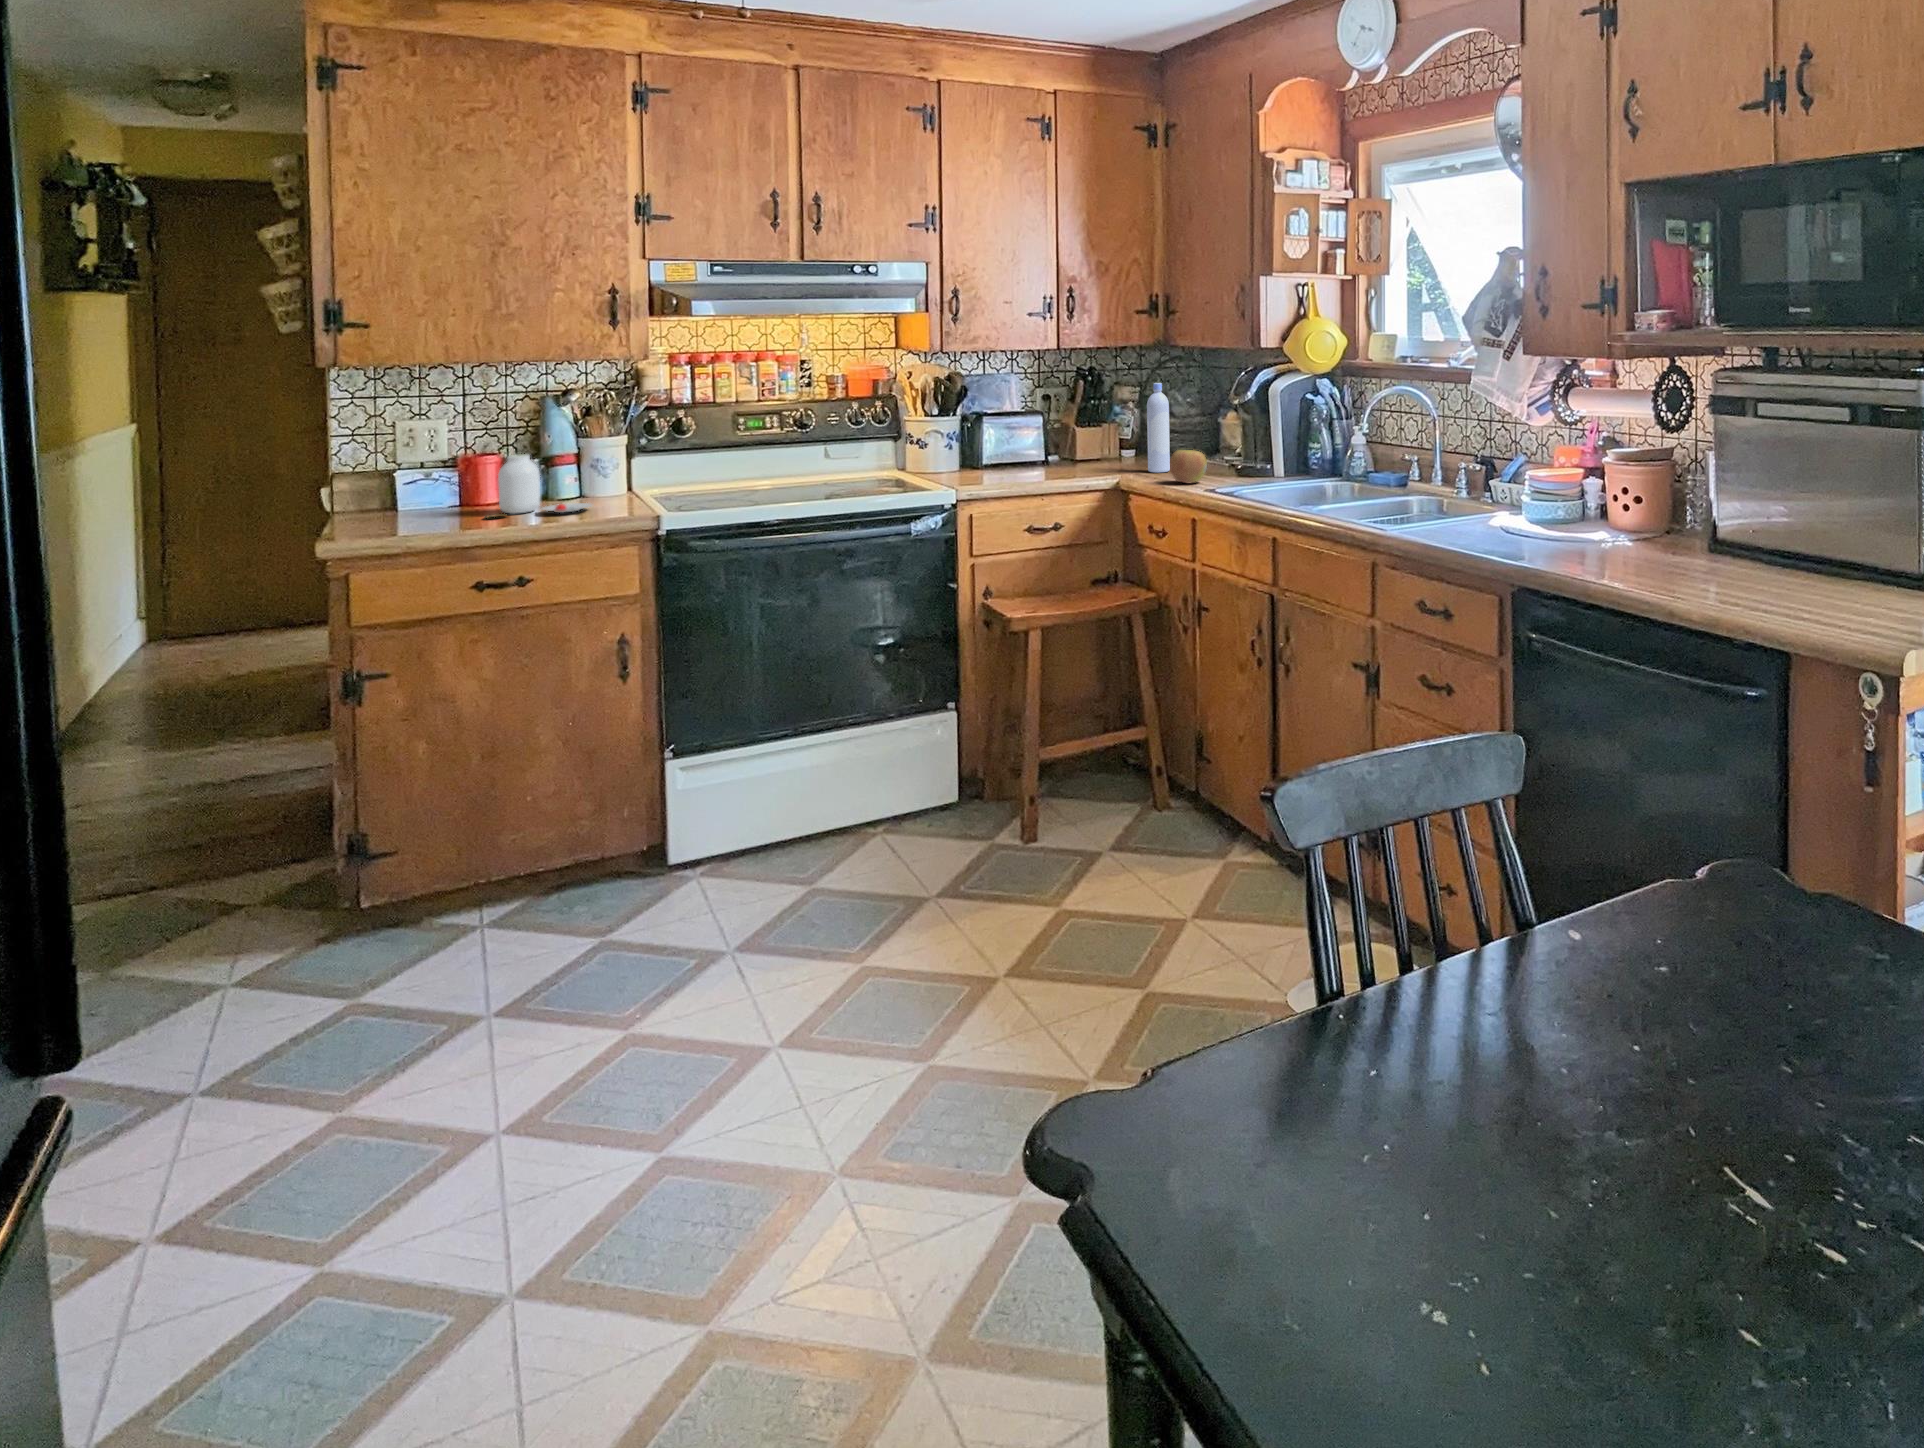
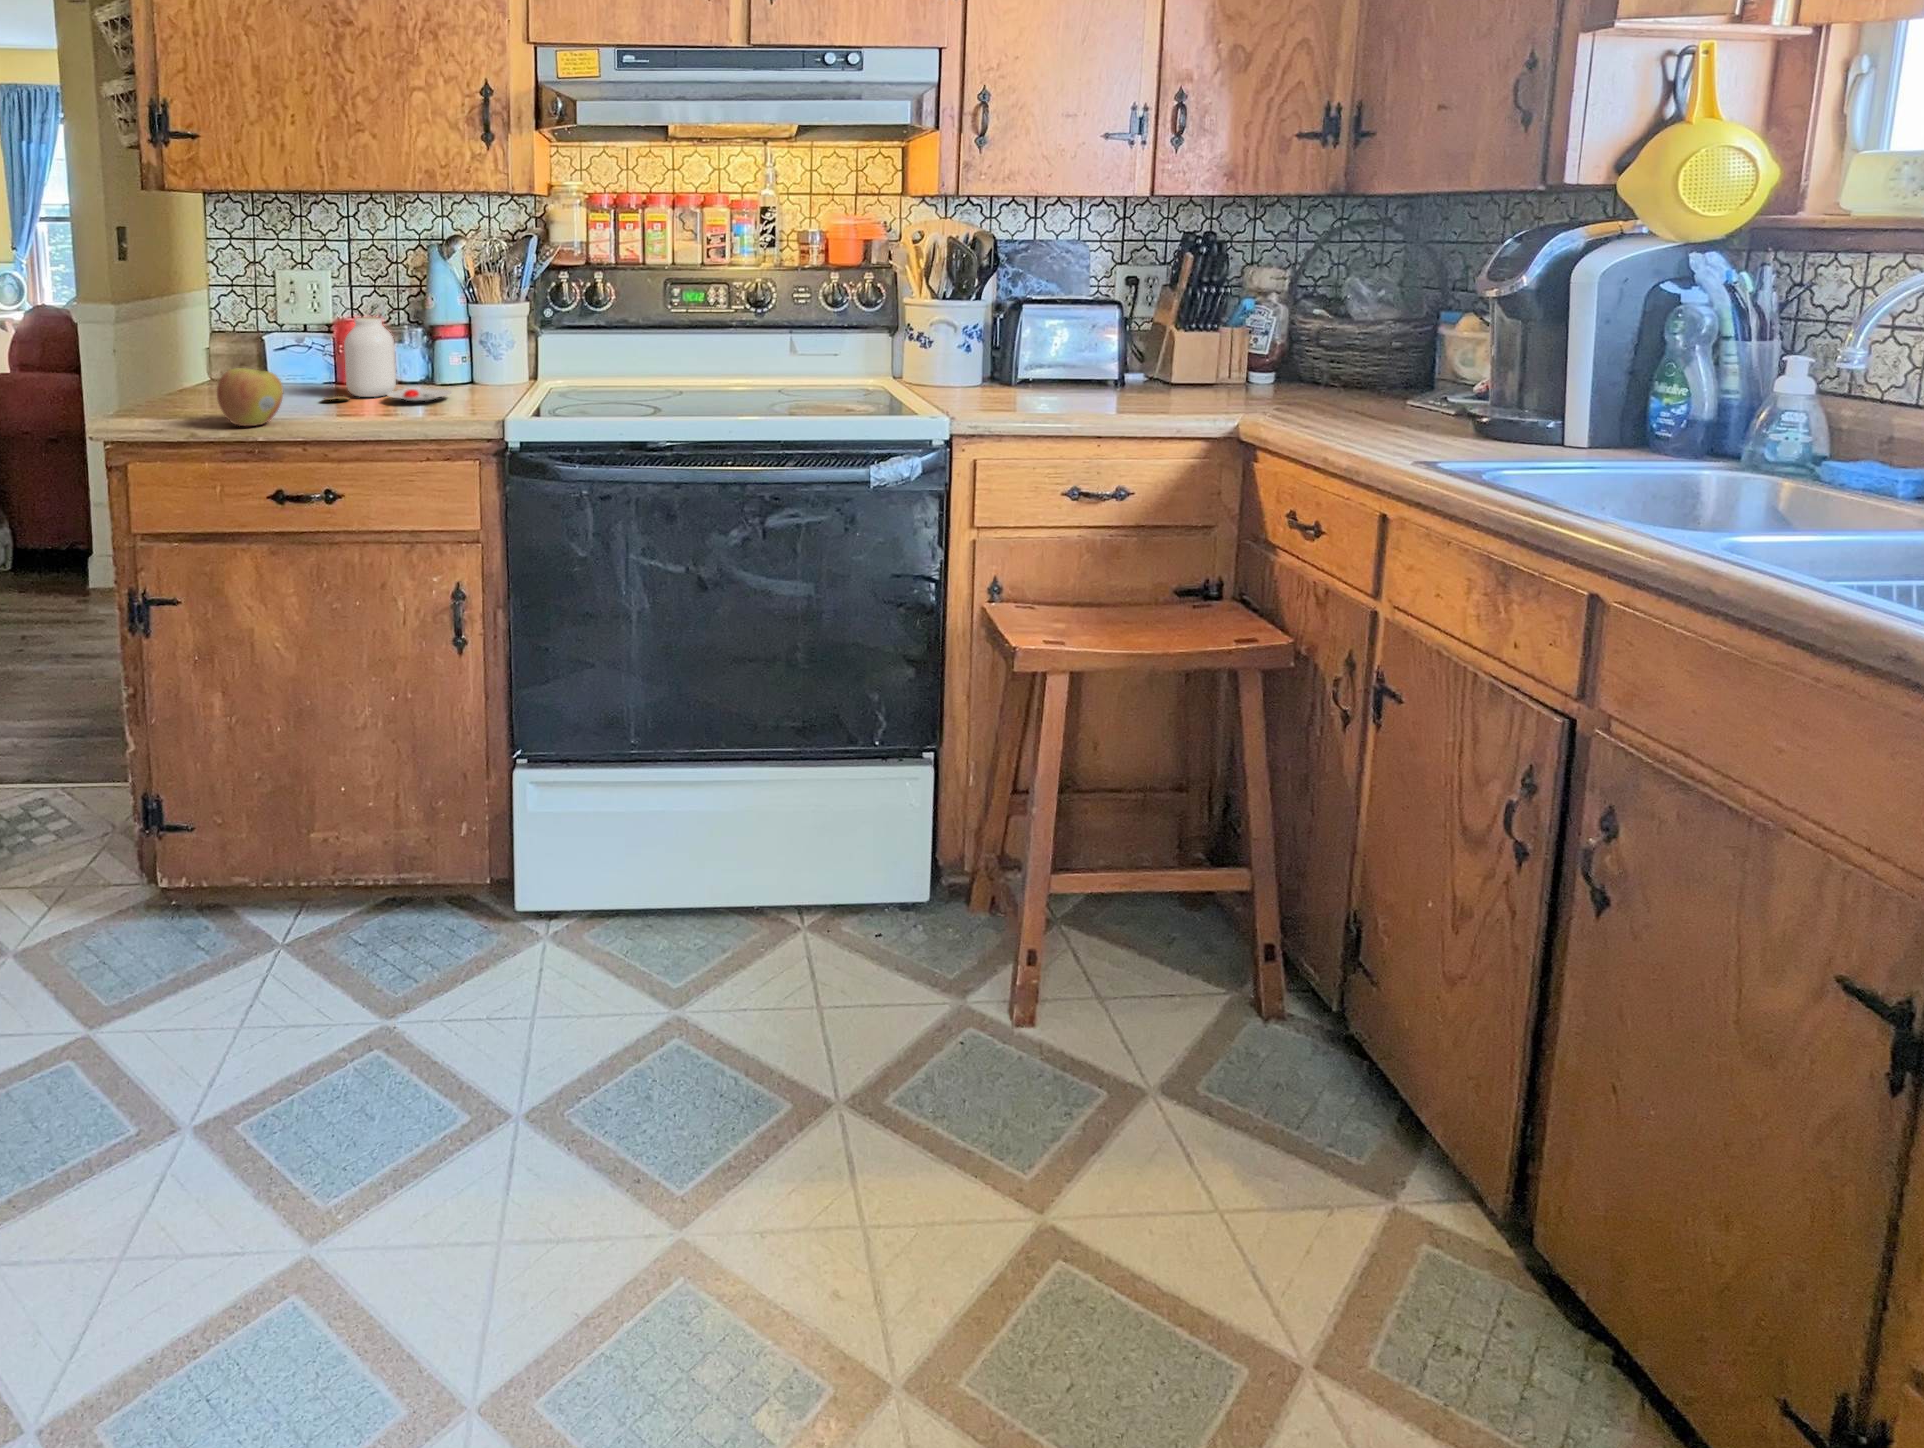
bottle: present [1147,383,1170,473] -> none [1293,253,1343,412]
apple: present [1170,450,1207,483] -> present [217,368,283,426]

